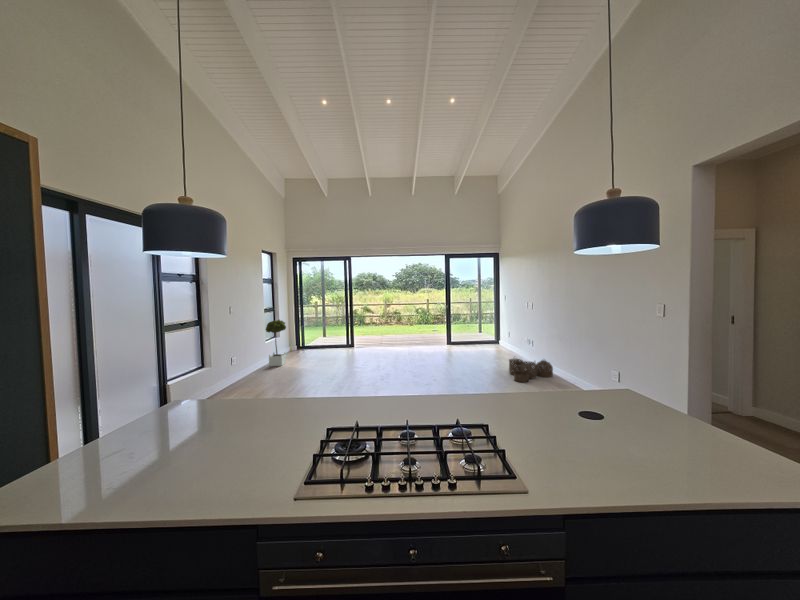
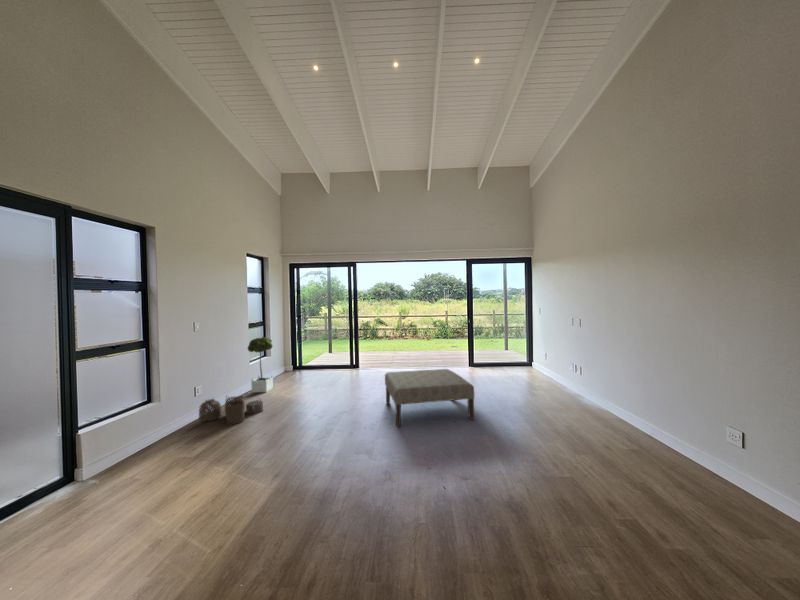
ottoman: none [383,344,455,385] -> present [385,369,474,426]
woven basket: present [509,359,553,382] -> present [199,396,263,424]

